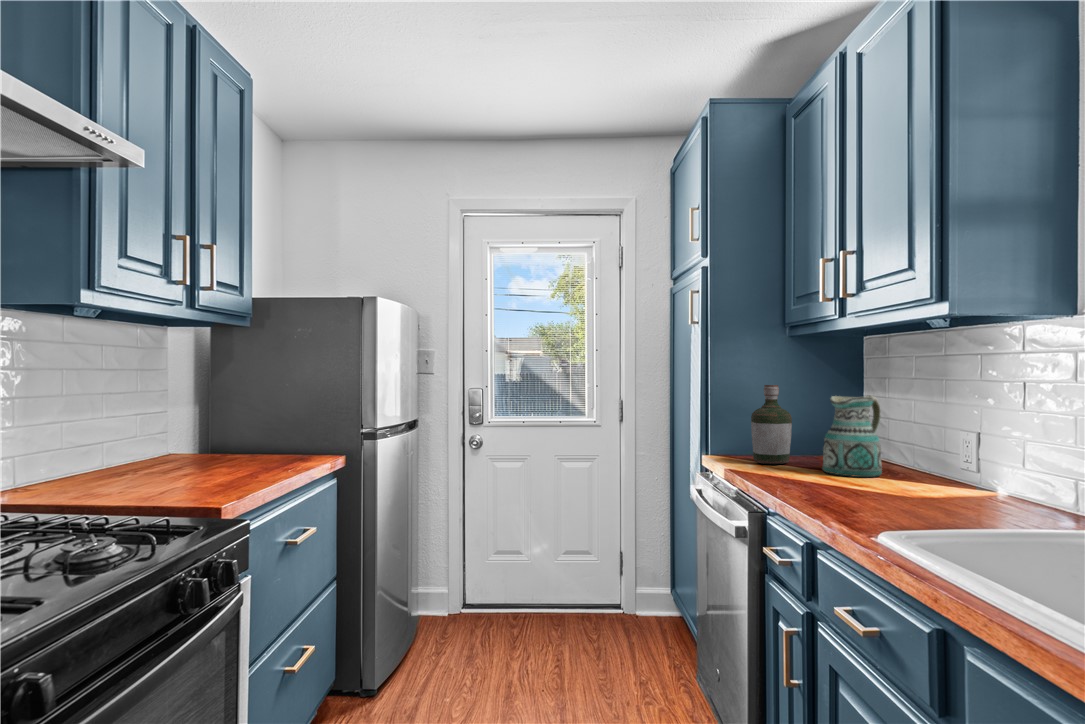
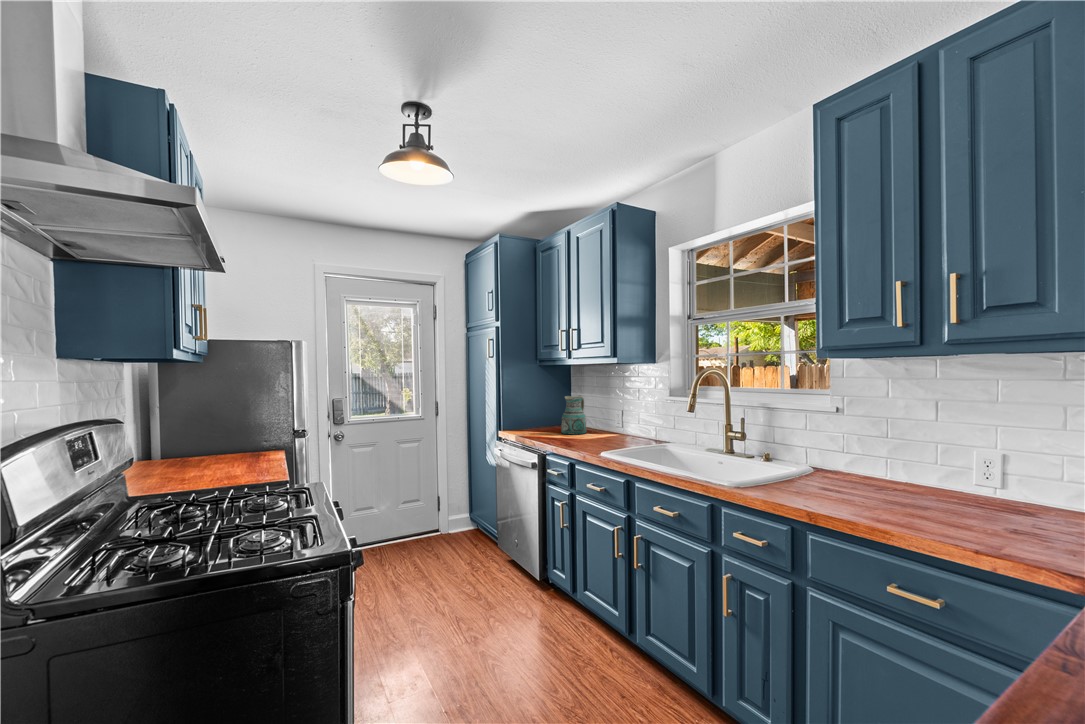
bottle: present [751,385,792,464] -> none [525,391,545,433]

